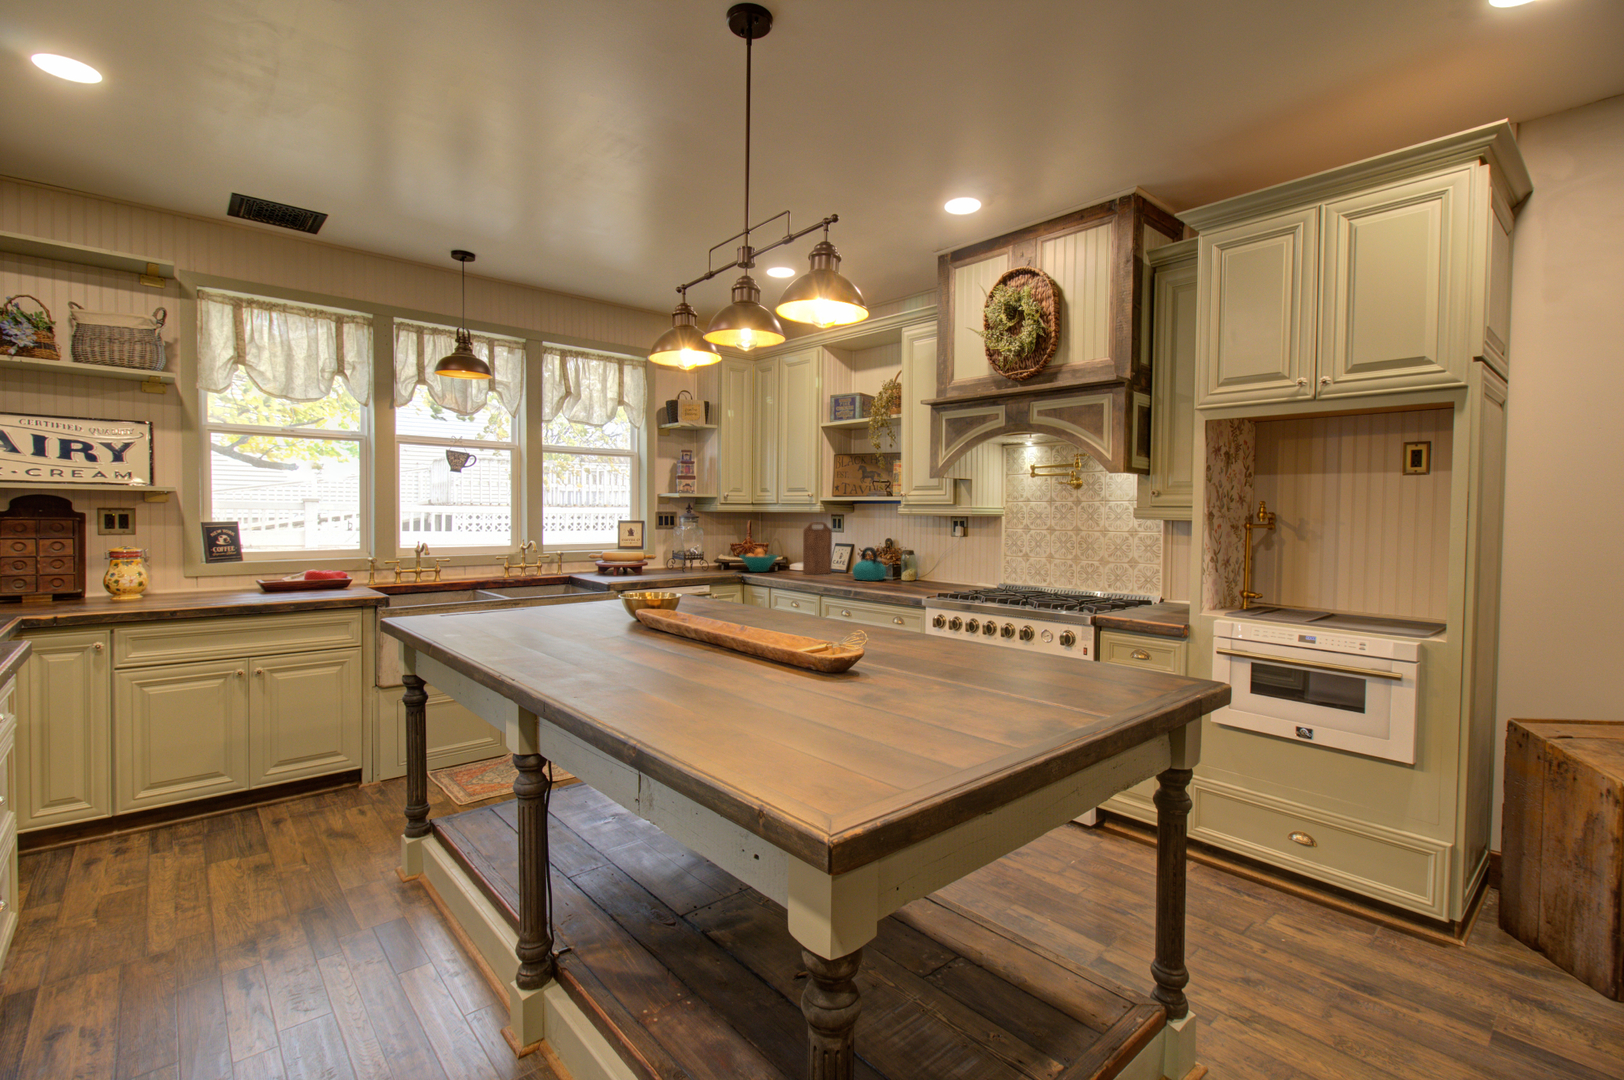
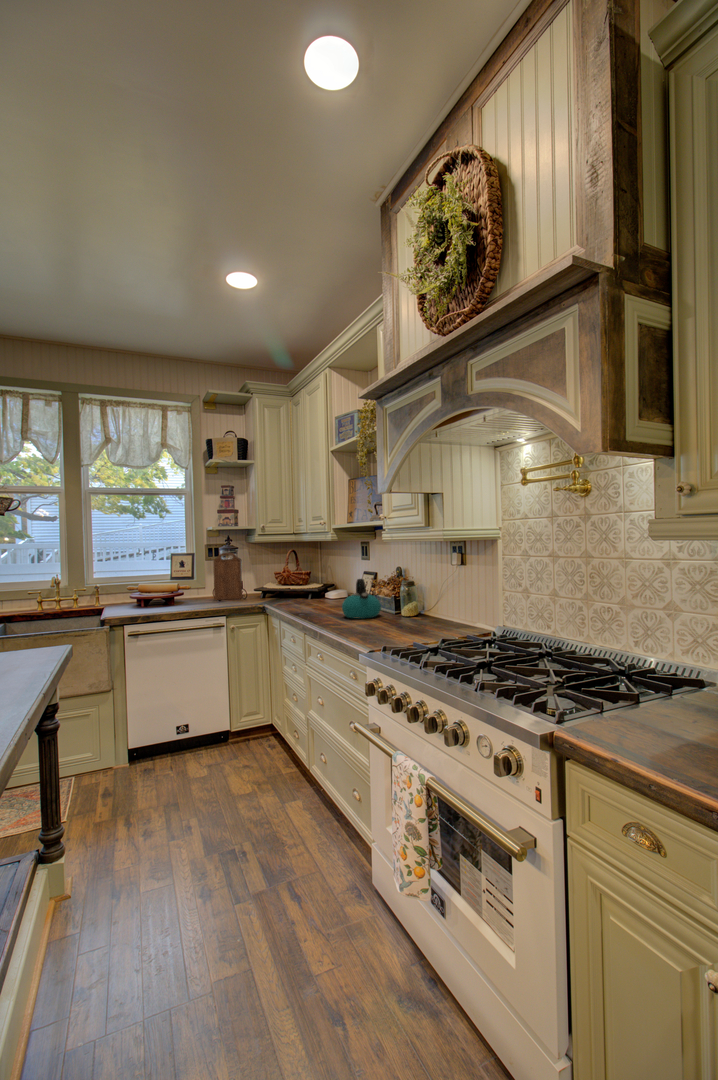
cutting board: present [803,522,832,574] -> present [213,553,242,600]
fruit bowl: present [740,548,778,572] -> none [265,578,306,602]

